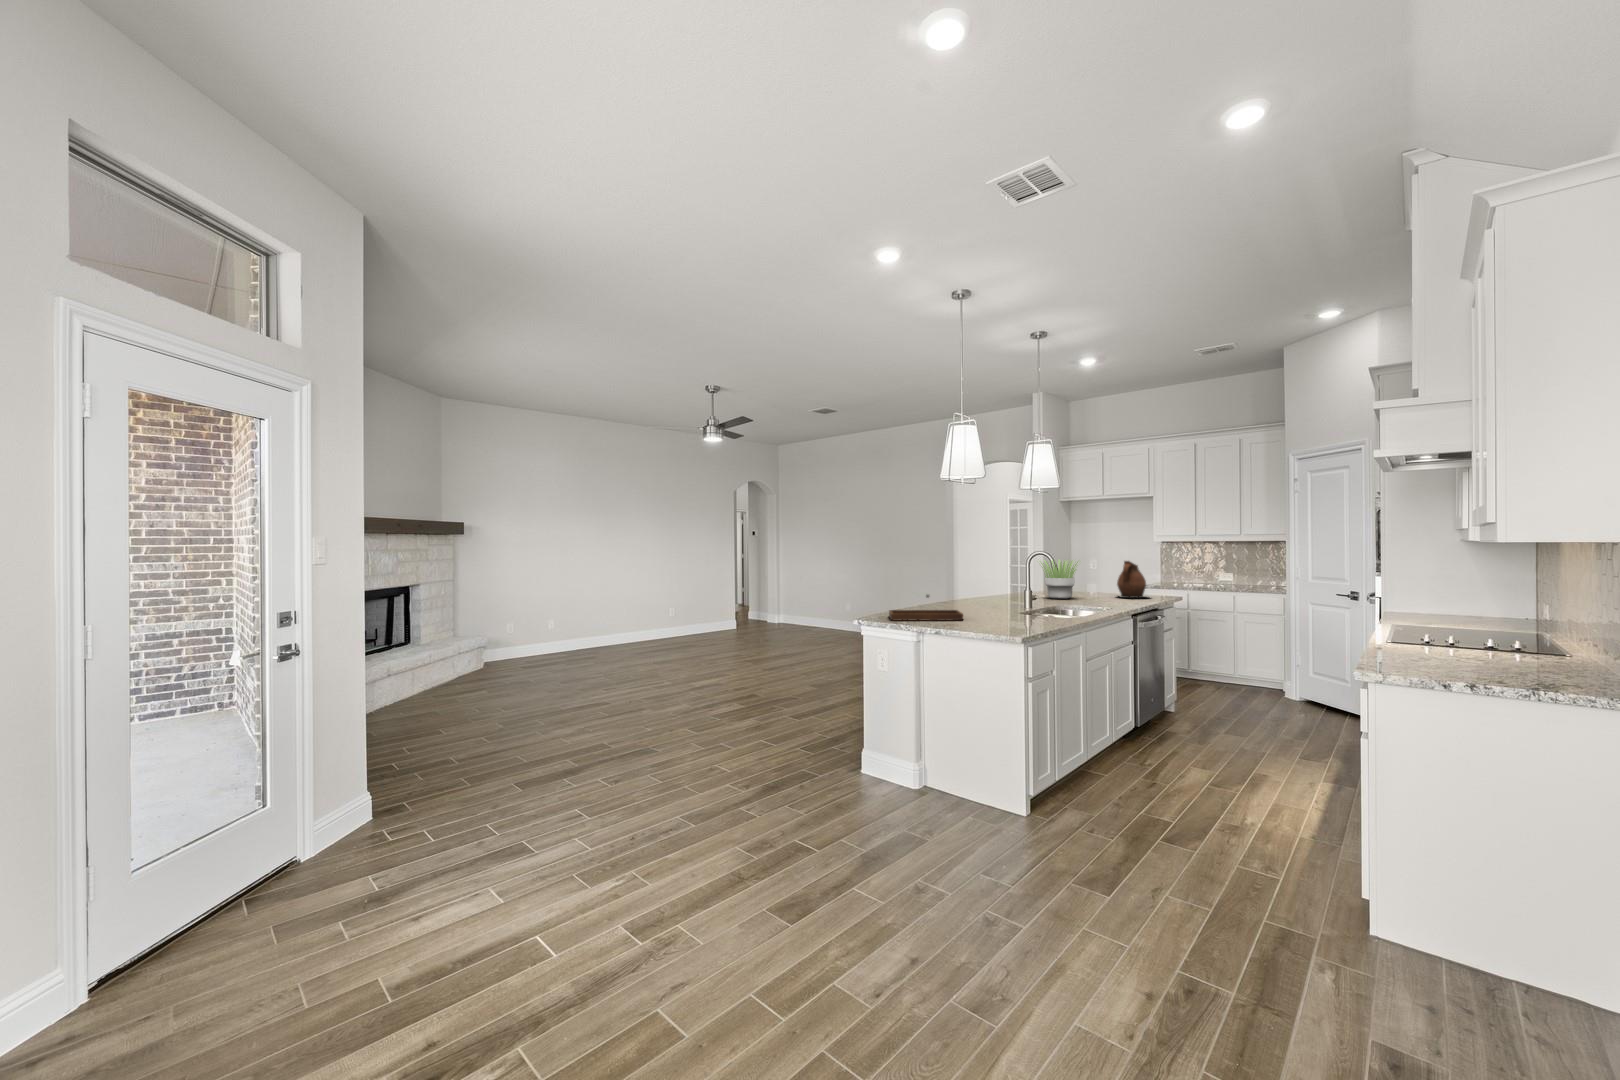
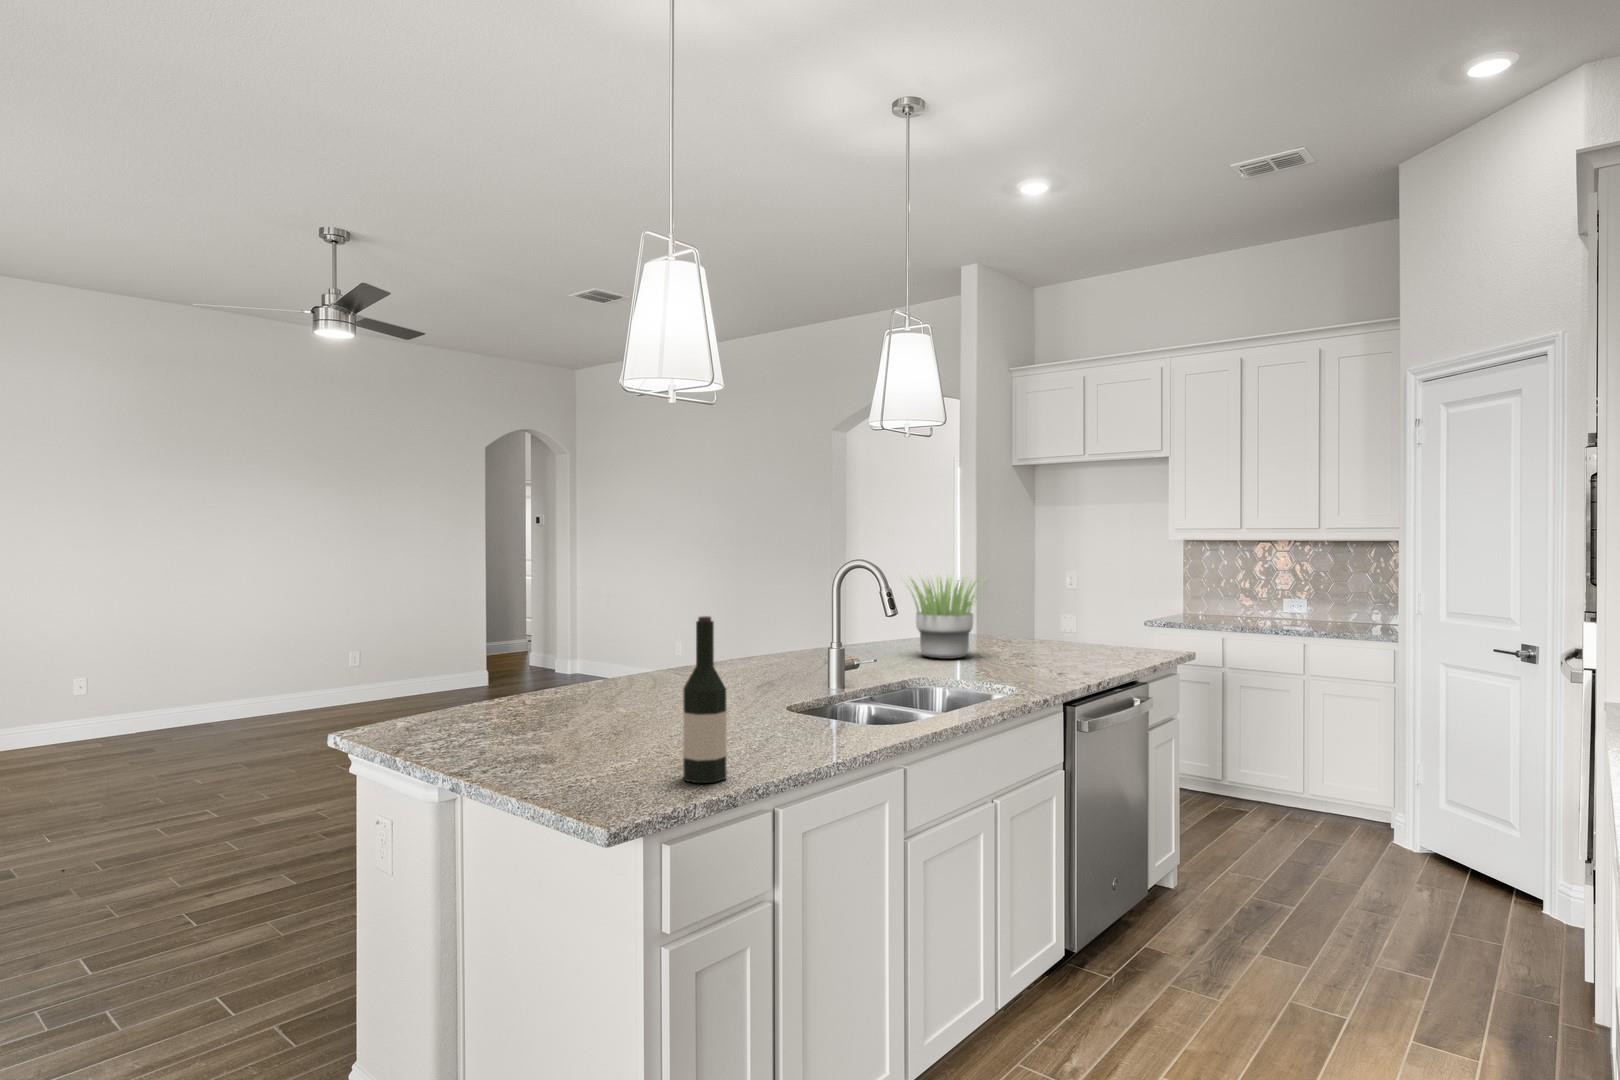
ceramic pitcher: present [1117,561,1146,598] -> none [1055,580,1130,658]
wine bottle: none [1019,569,1037,628] -> present [683,616,726,783]
tray: present [889,594,963,621] -> none [414,668,616,740]

